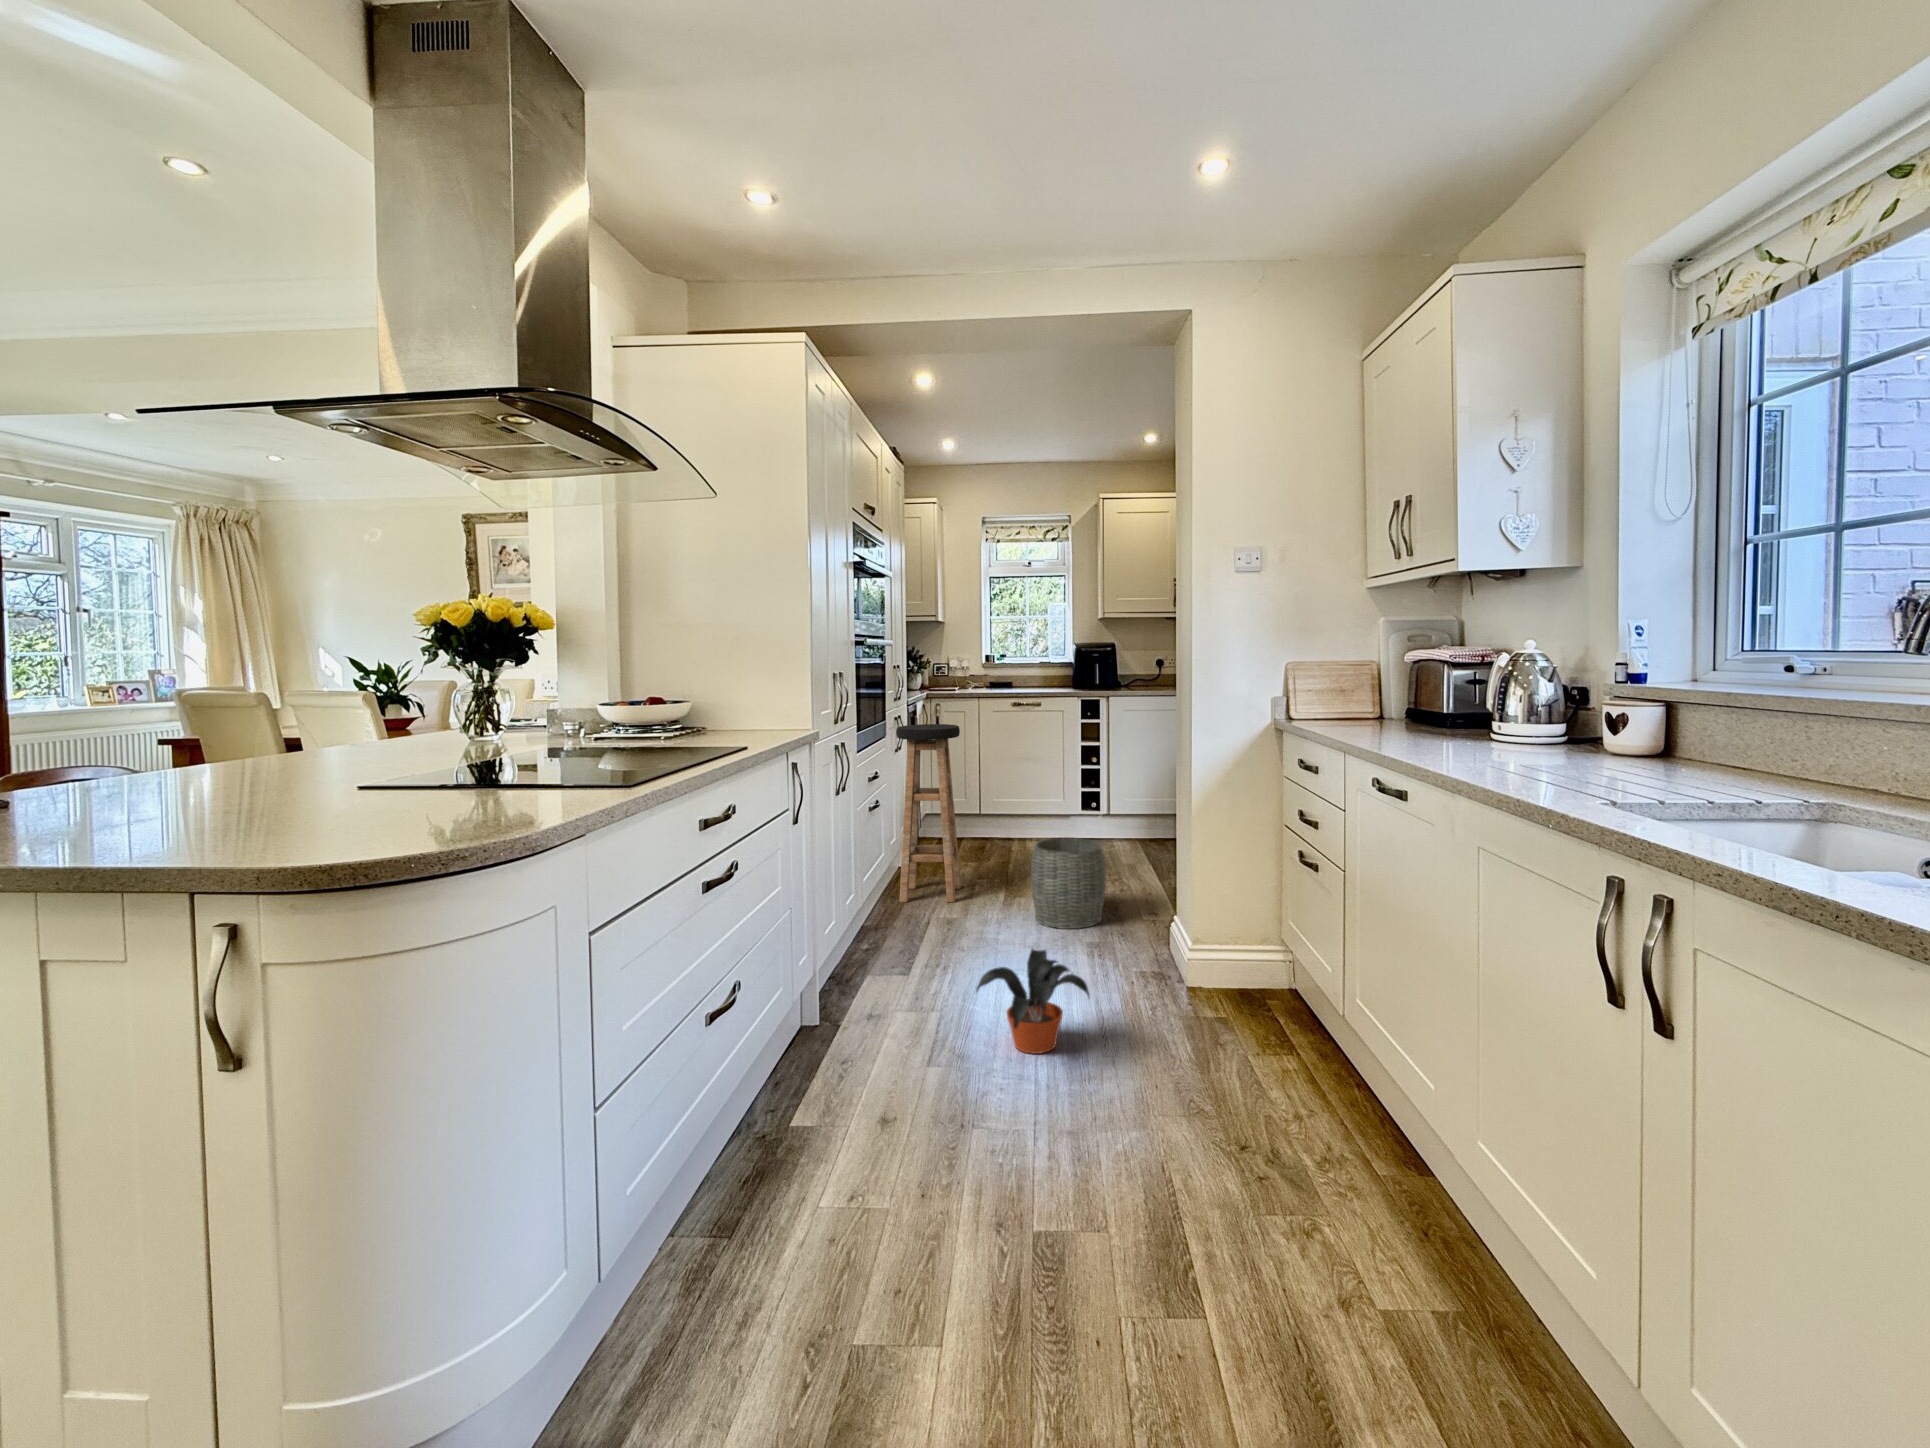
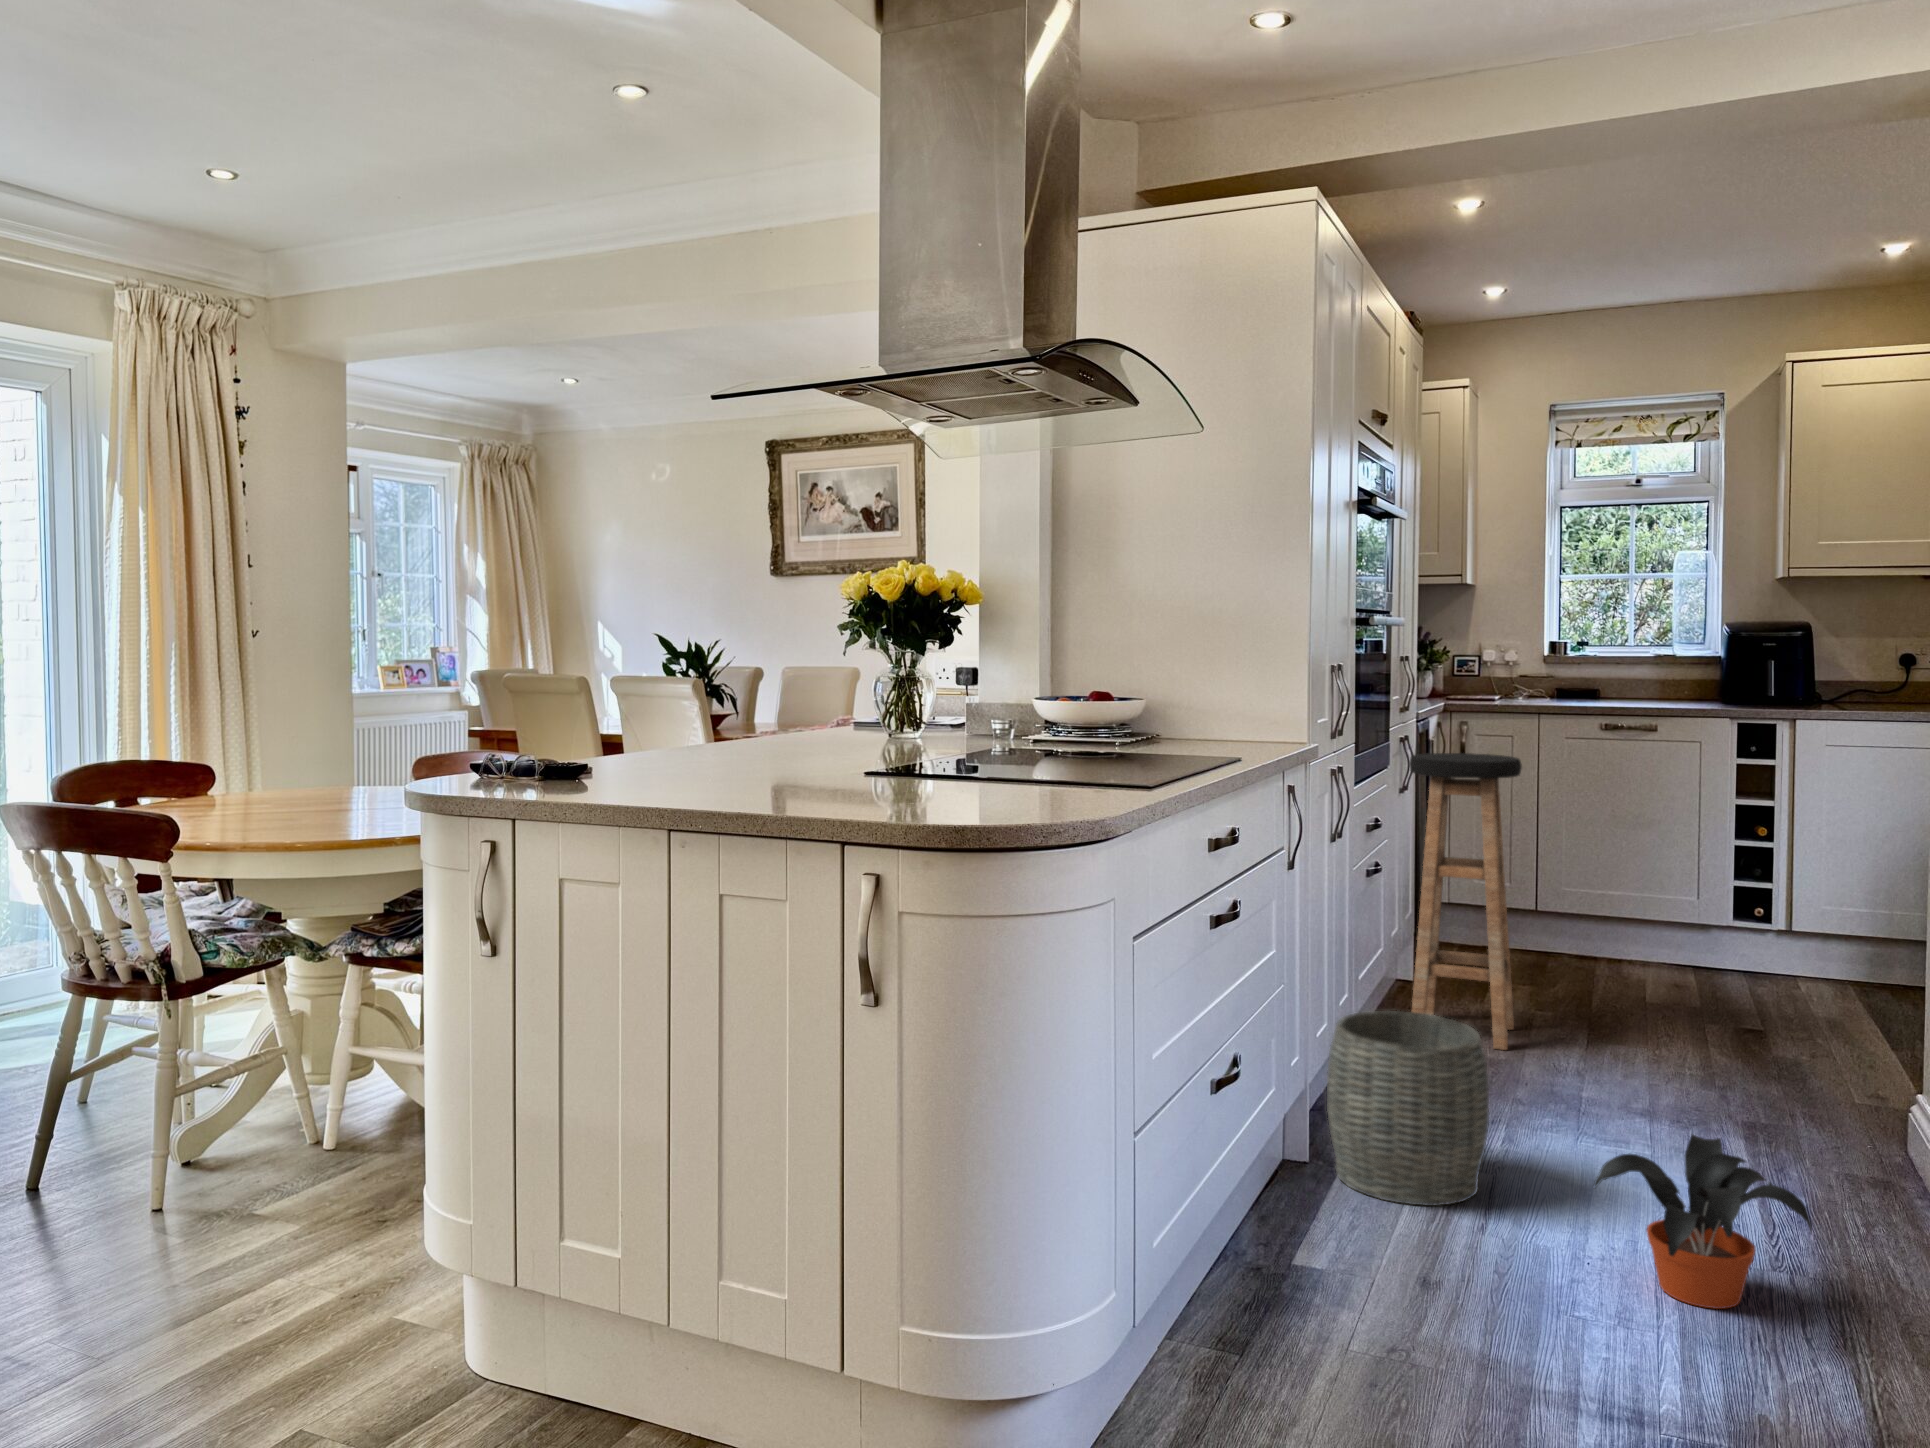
woven basket: present [1031,837,1106,929] -> present [1327,1011,1489,1206]

